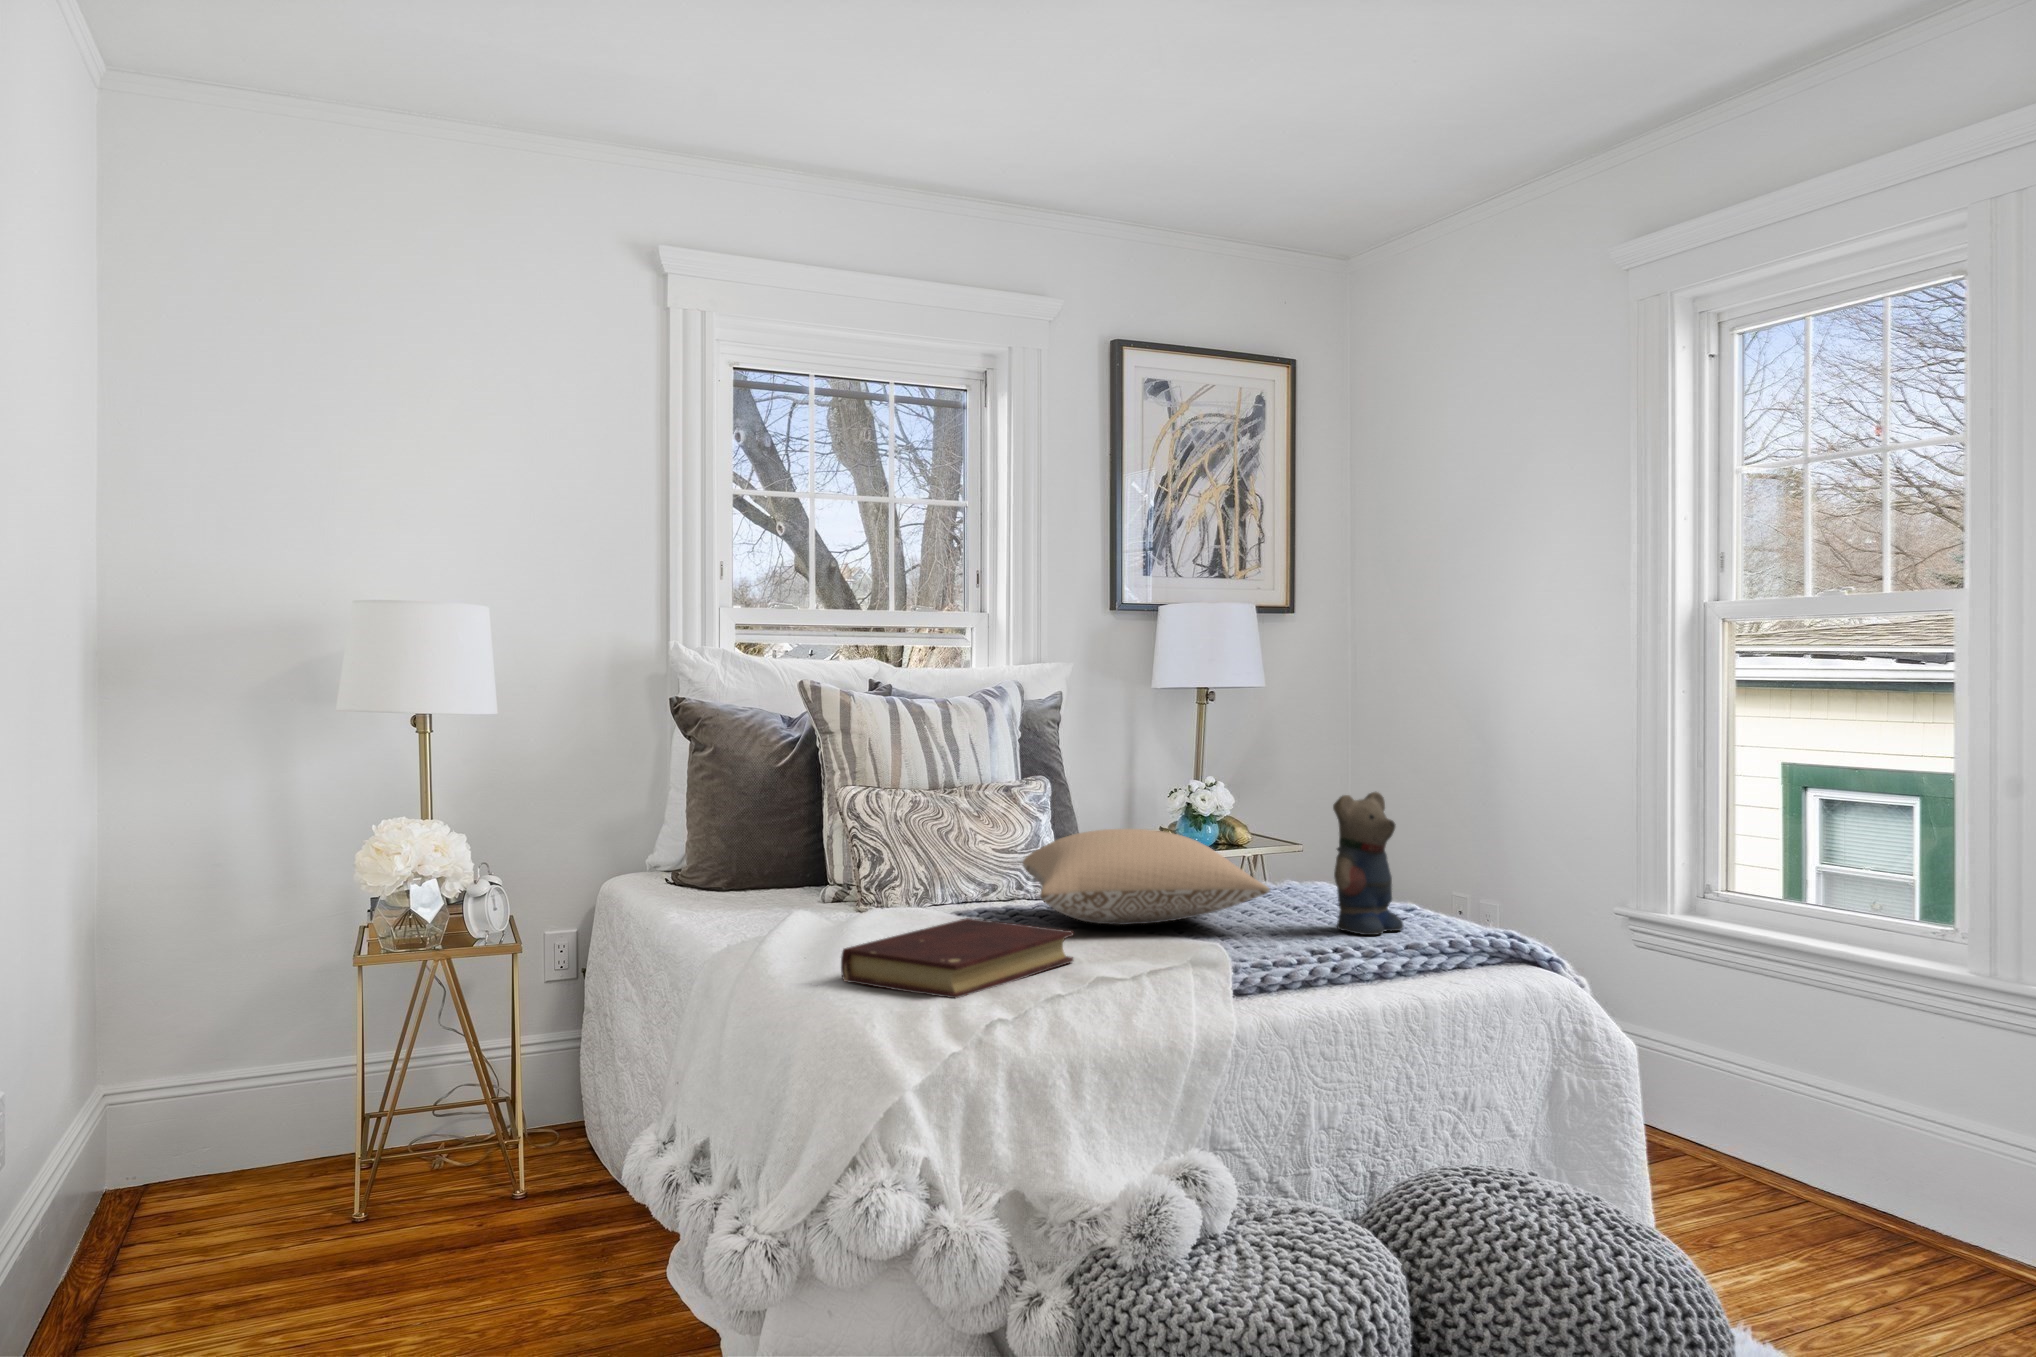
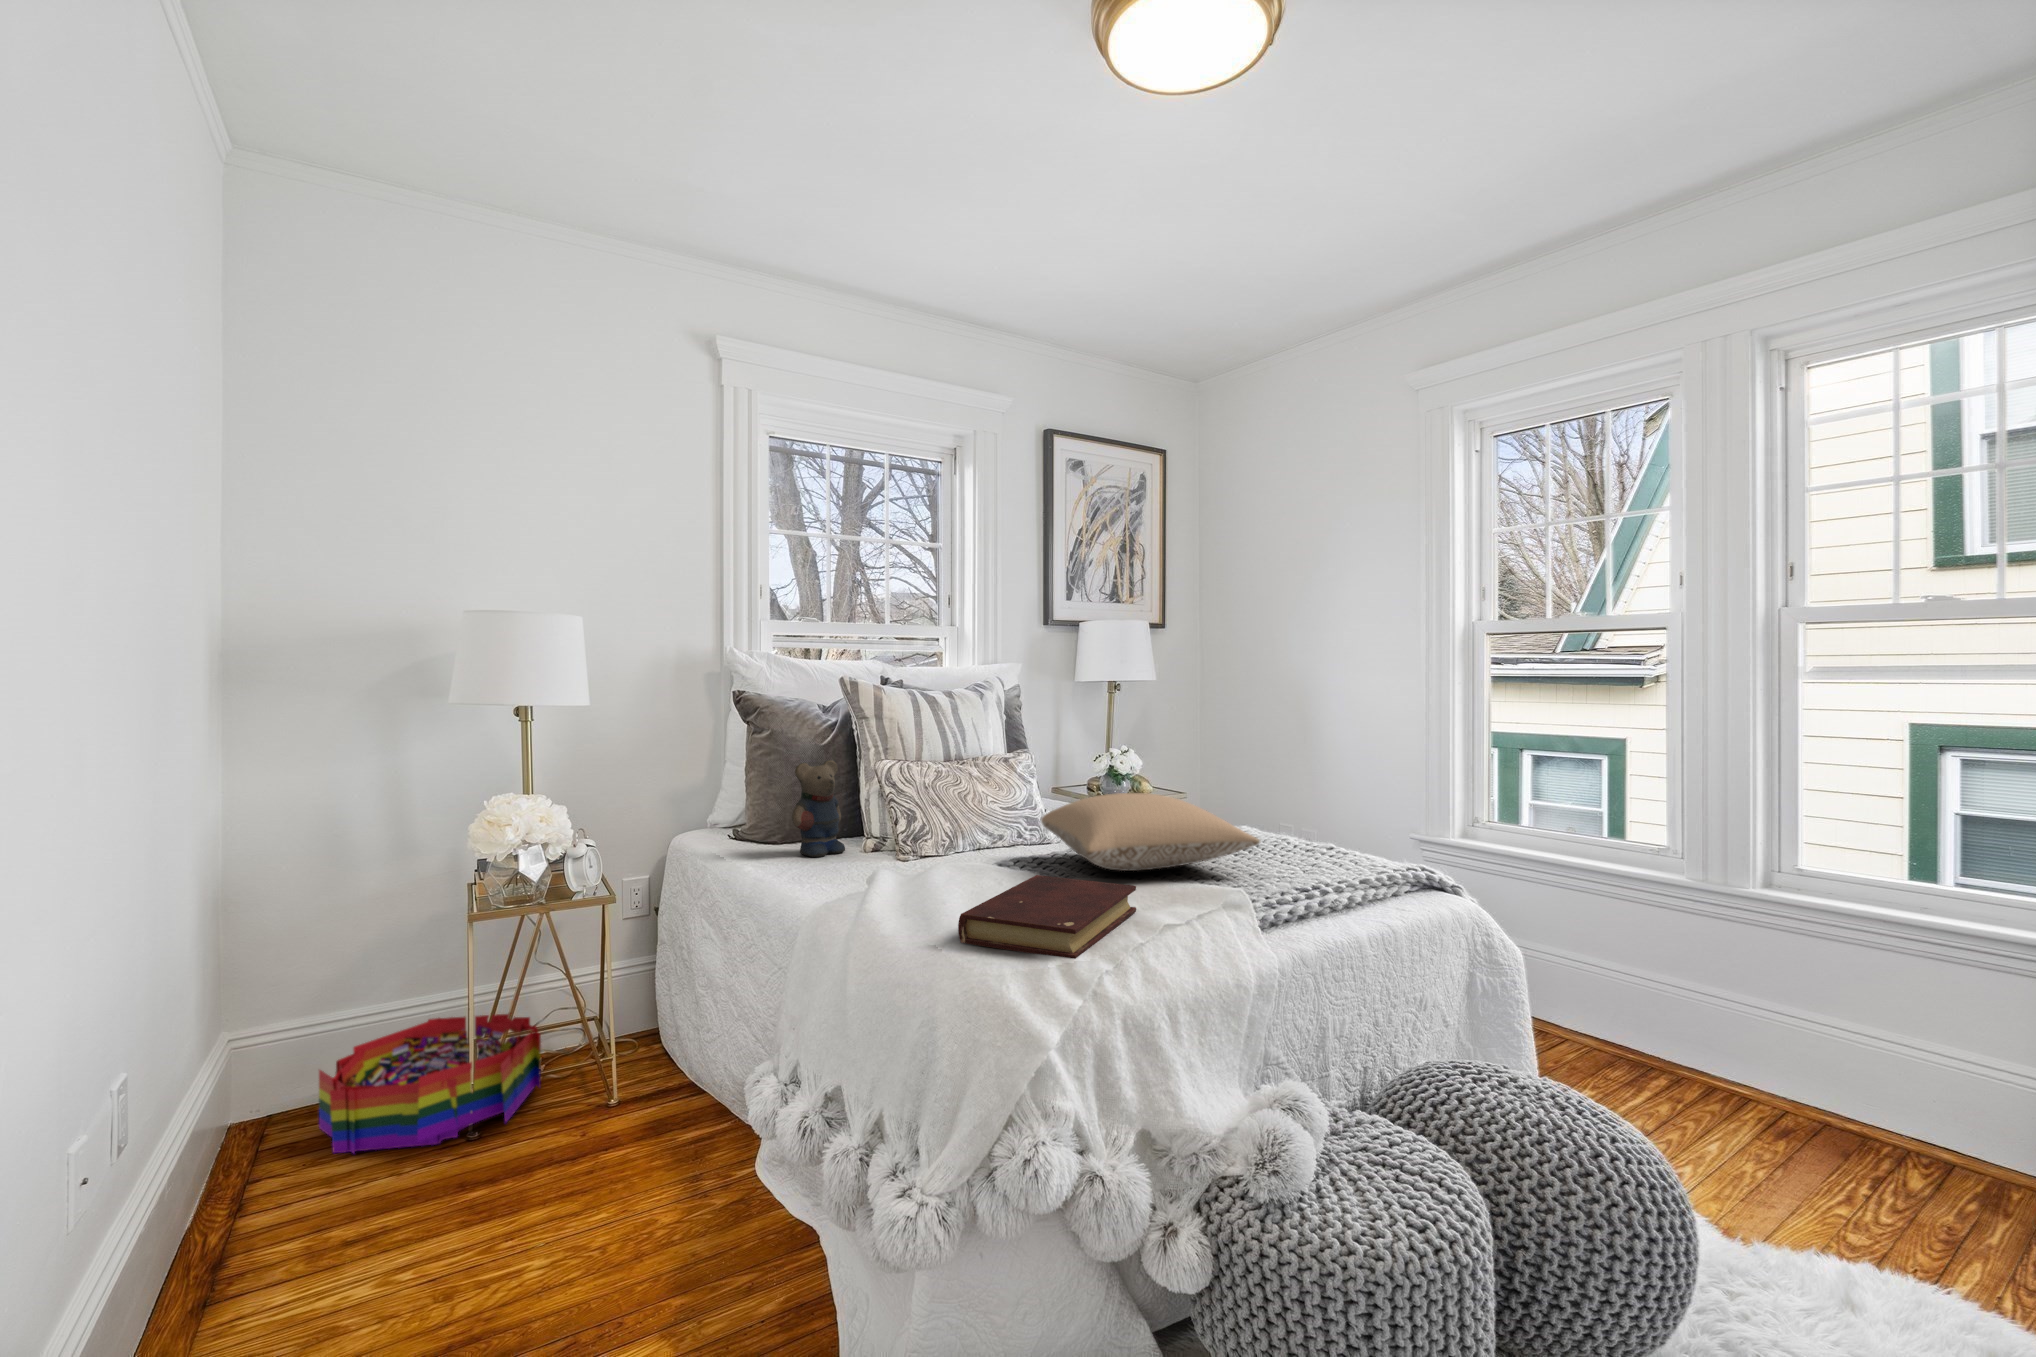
teddy bear: present [1333,792,1403,935] -> present [792,760,845,857]
storage bin: none [198,1086,440,1226] -> present [319,1014,541,1153]

